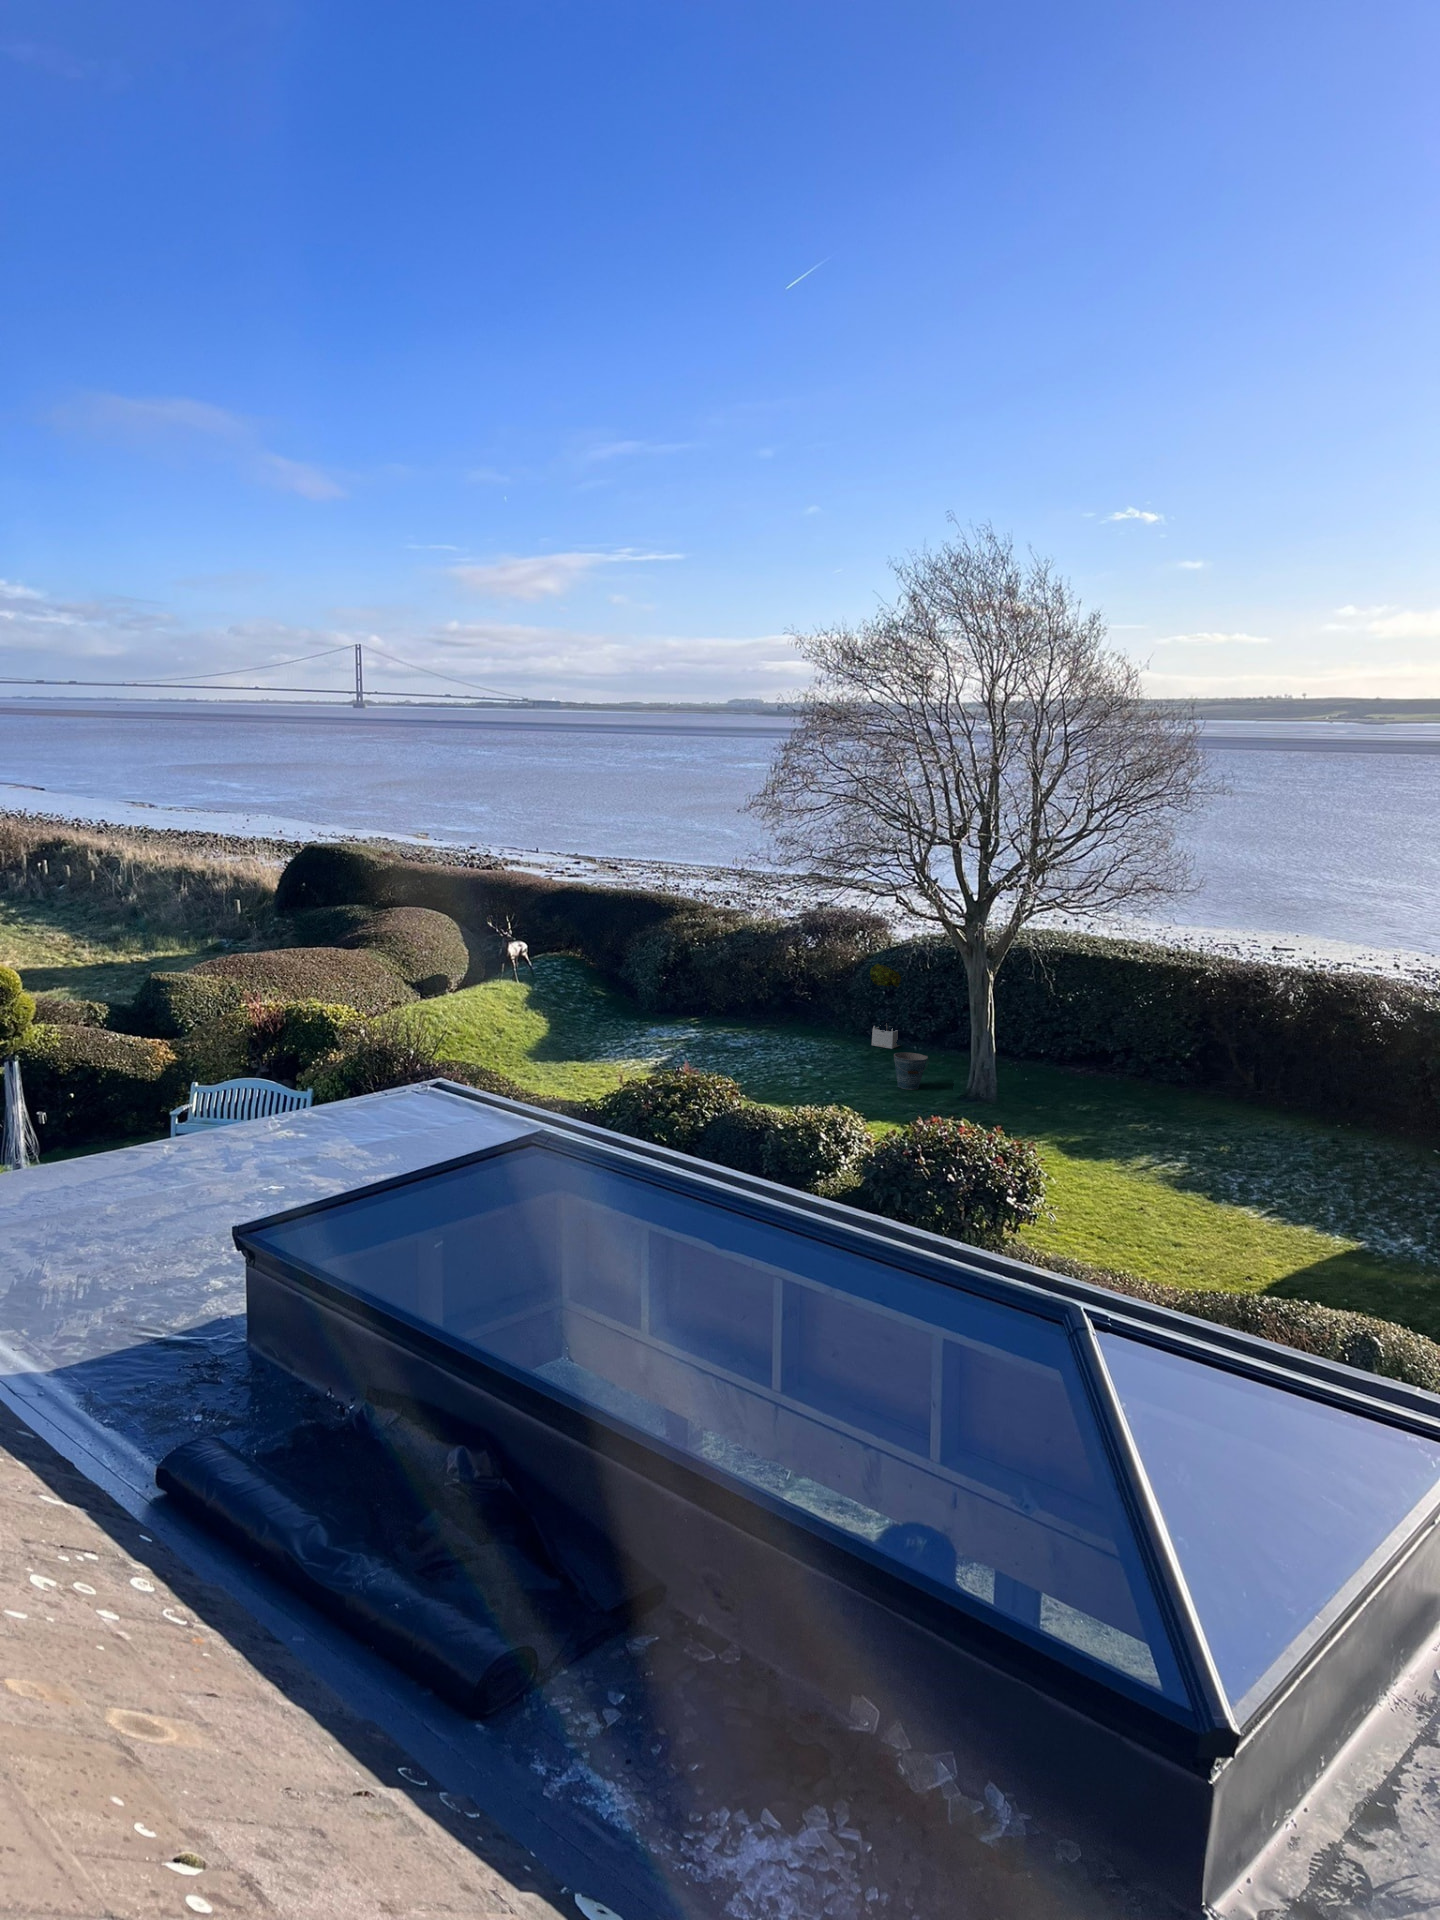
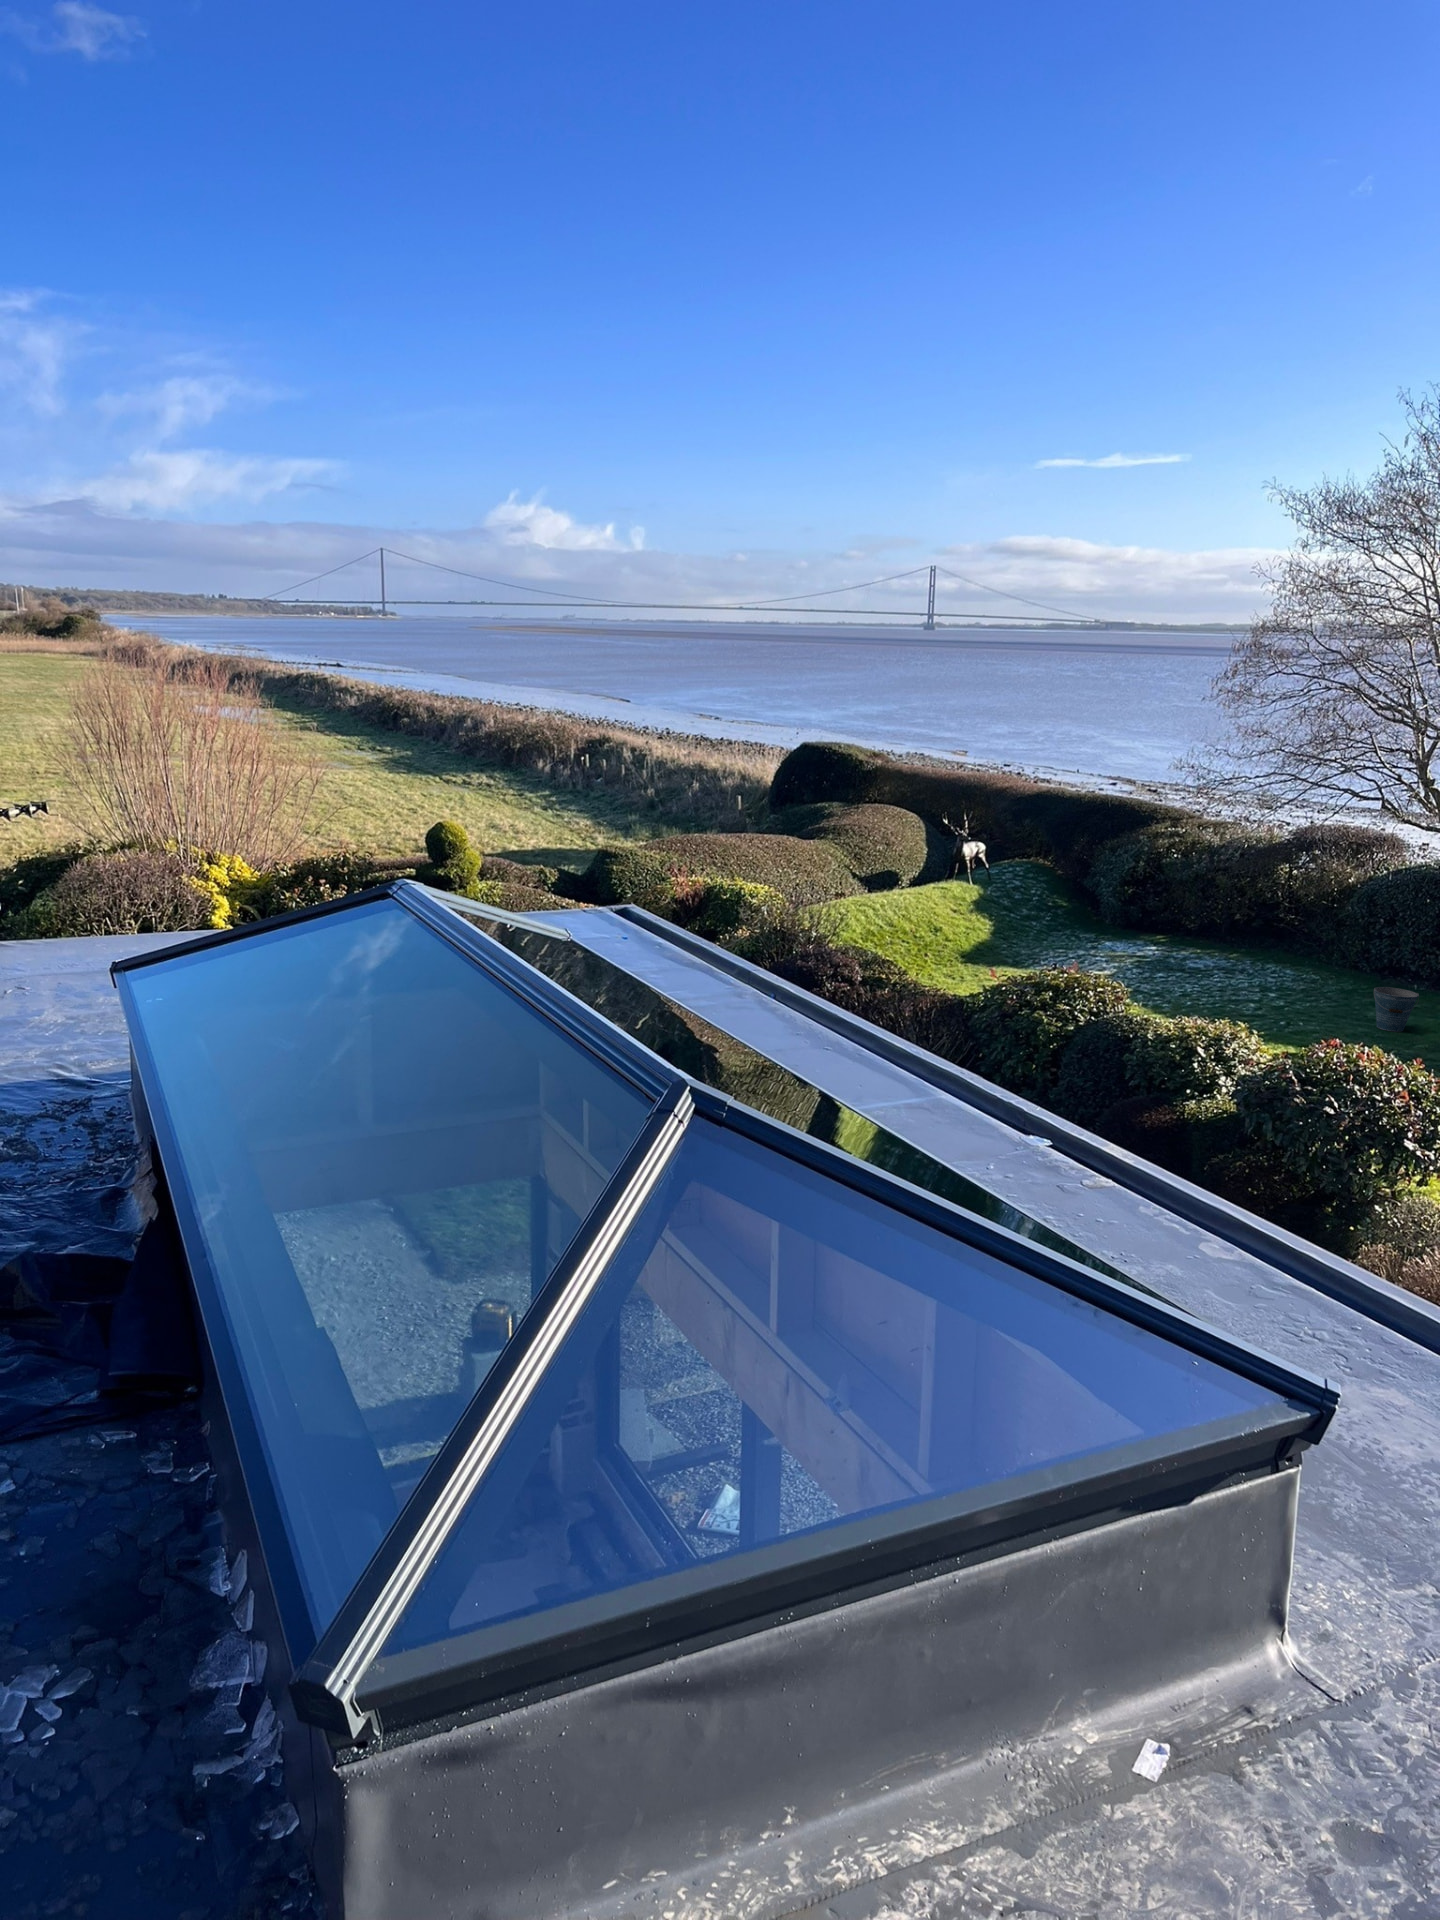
potted tree: present [870,964,901,1049] -> none [1365,884,1412,986]

